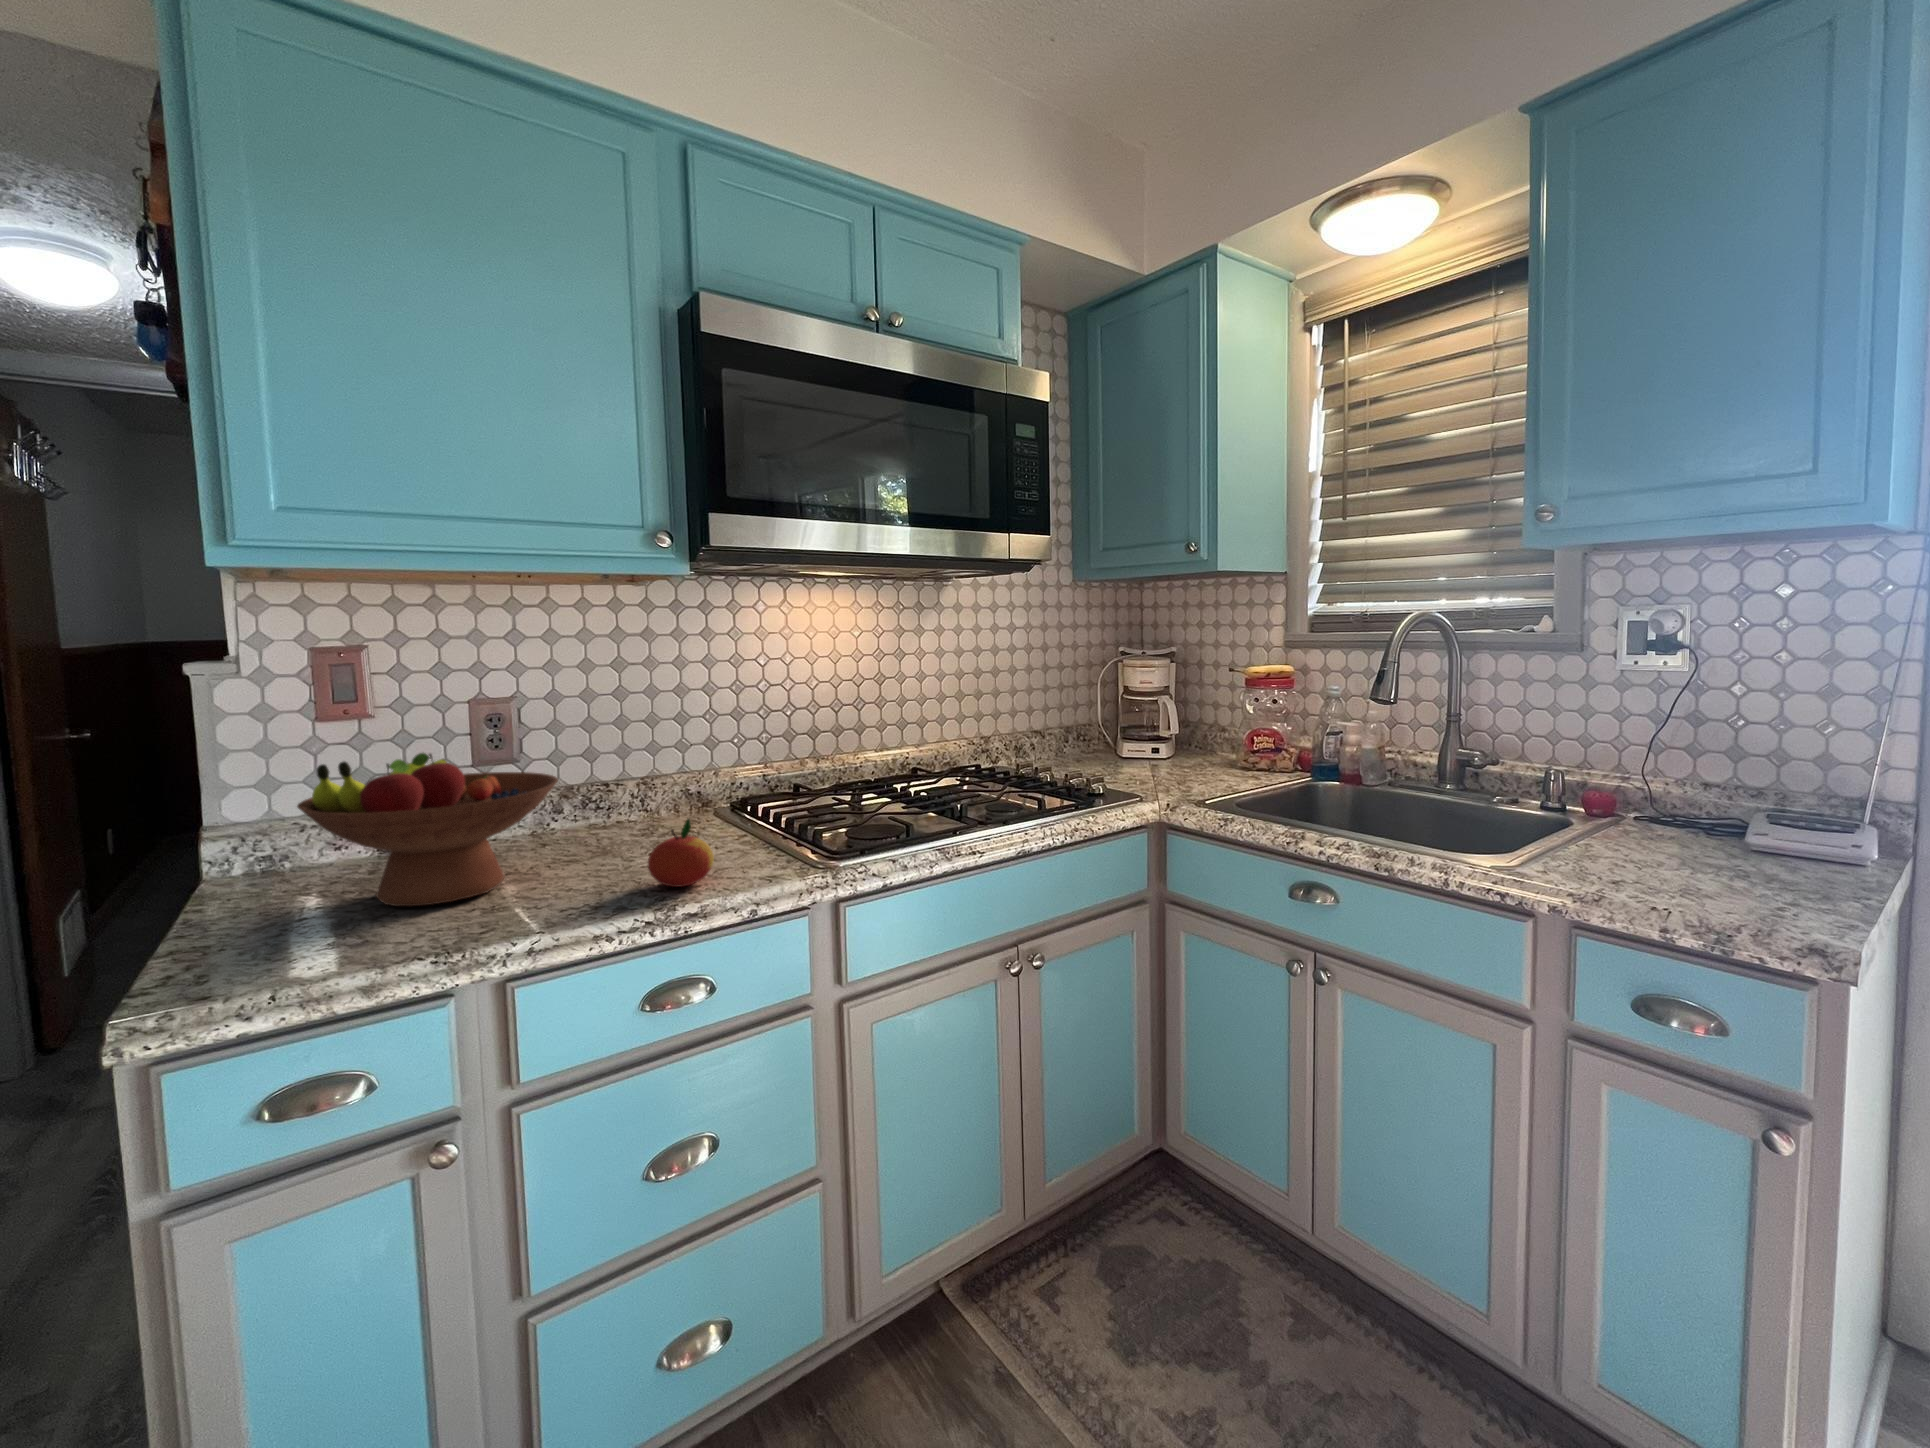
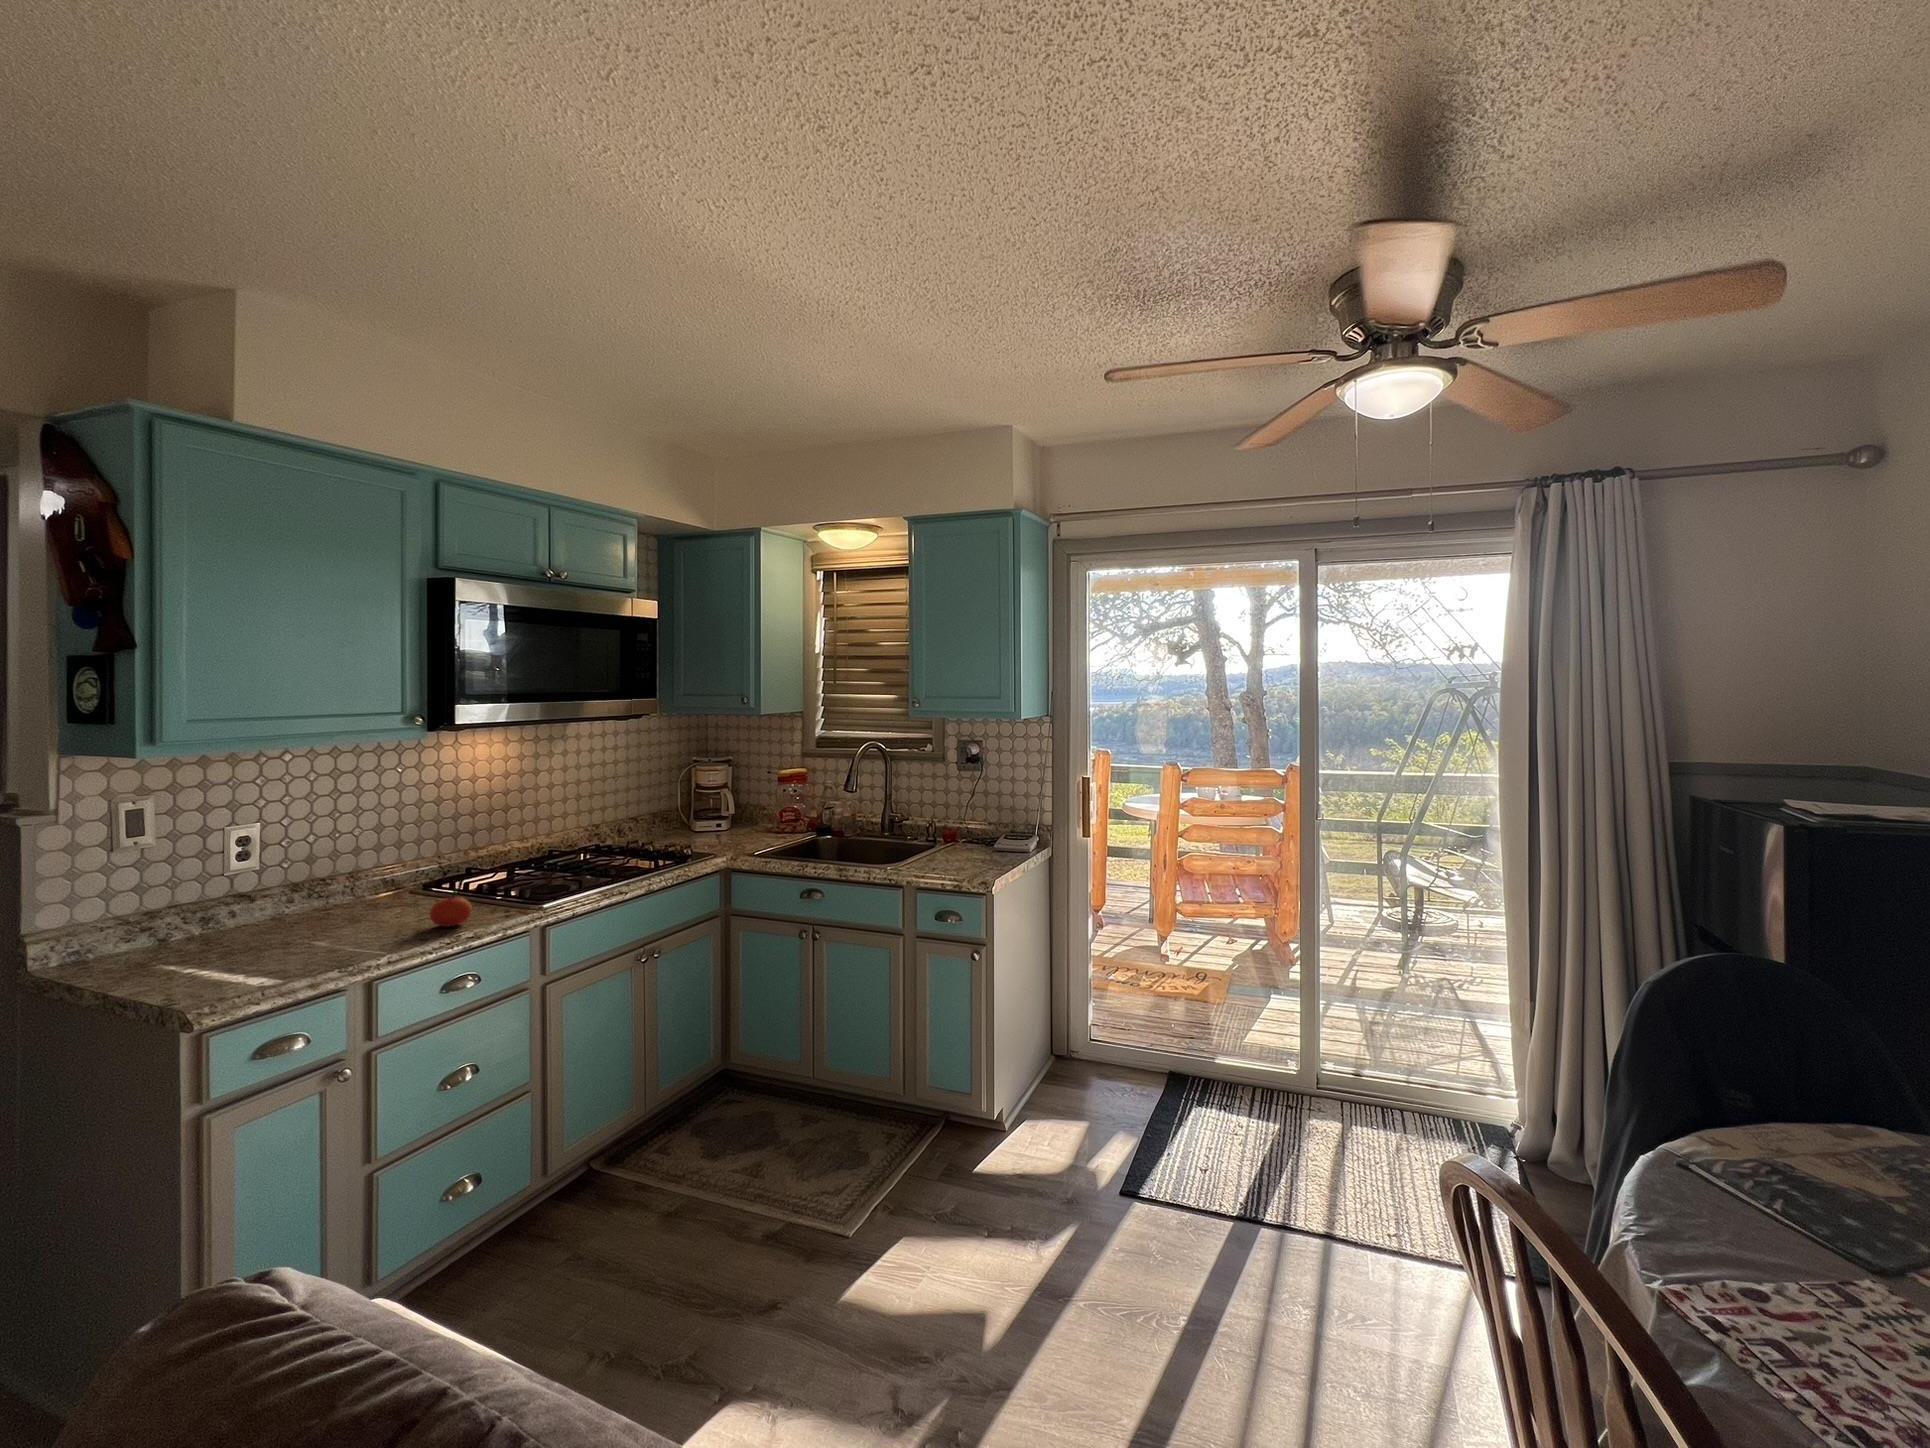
fruit bowl: present [297,753,558,906] -> none [188,863,364,956]

